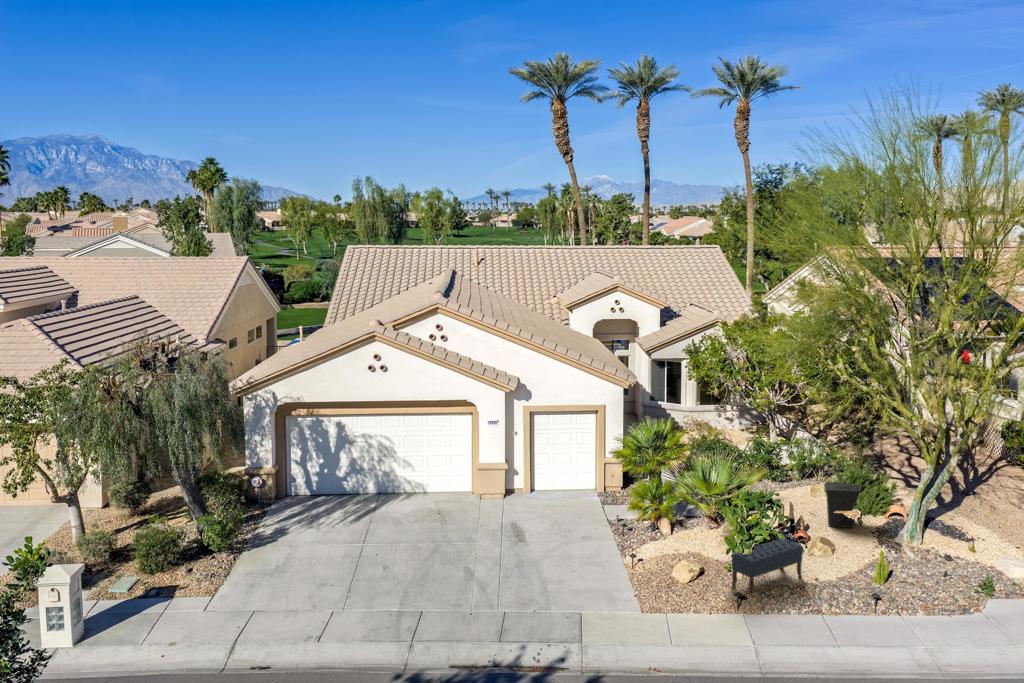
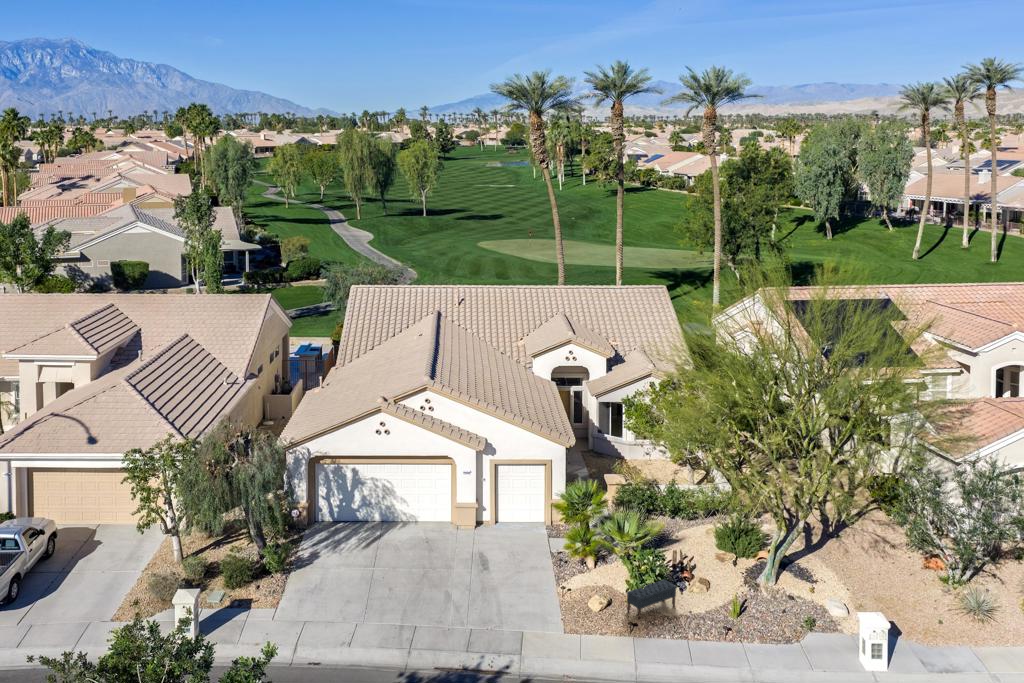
trash can: present [824,482,861,528] -> none [702,531,727,566]

